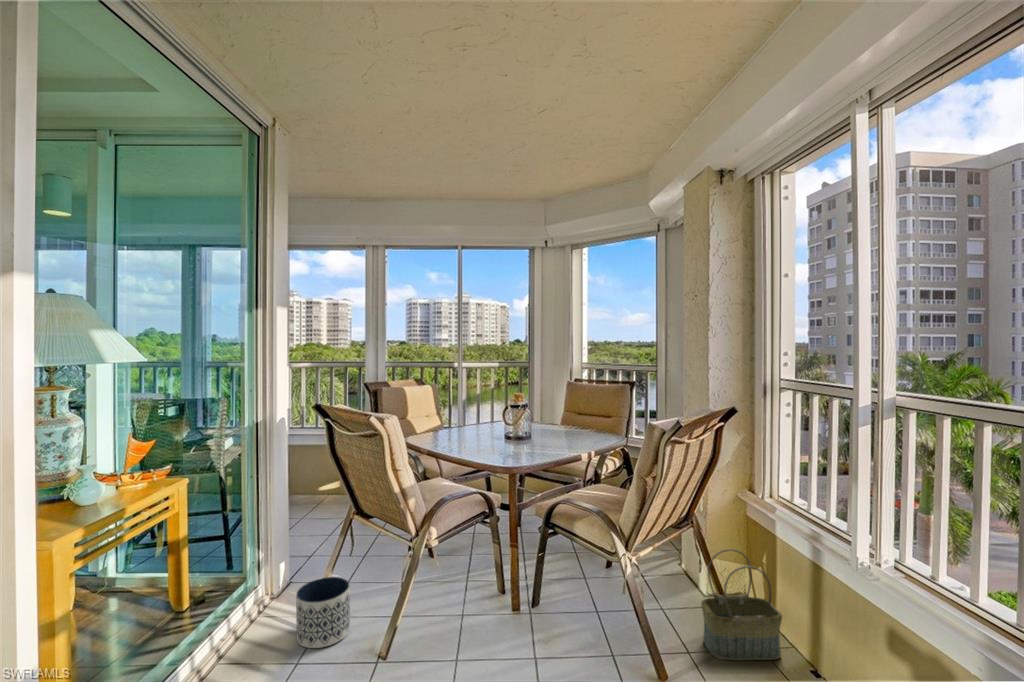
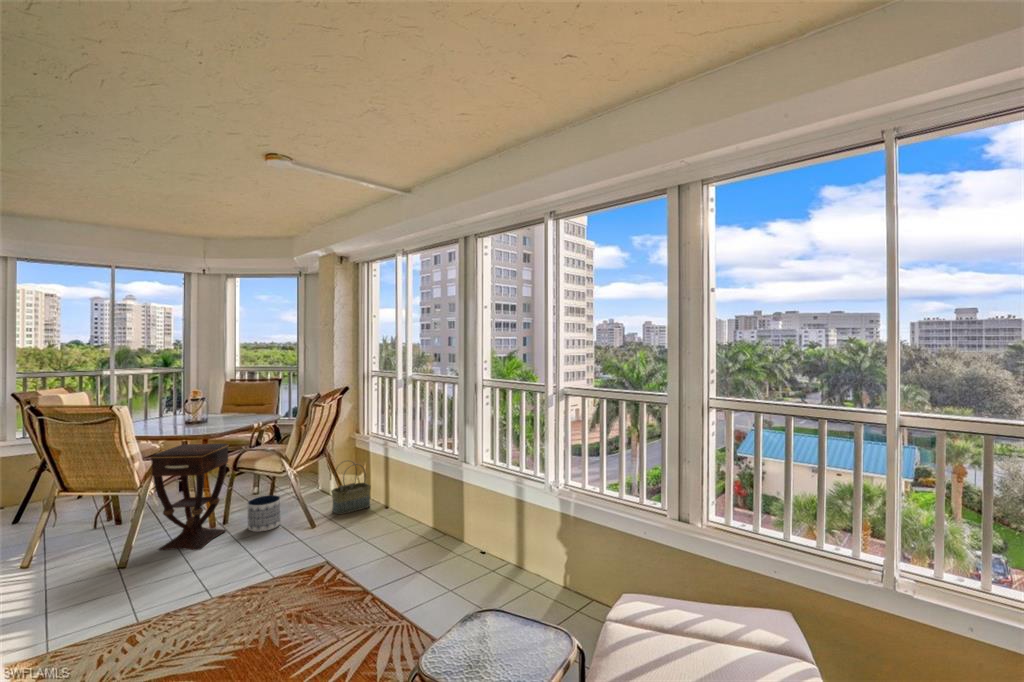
side table: none [431,474,535,660] -> present [151,444,229,551]
planter: present [296,577,350,648] -> present [248,495,281,532]

